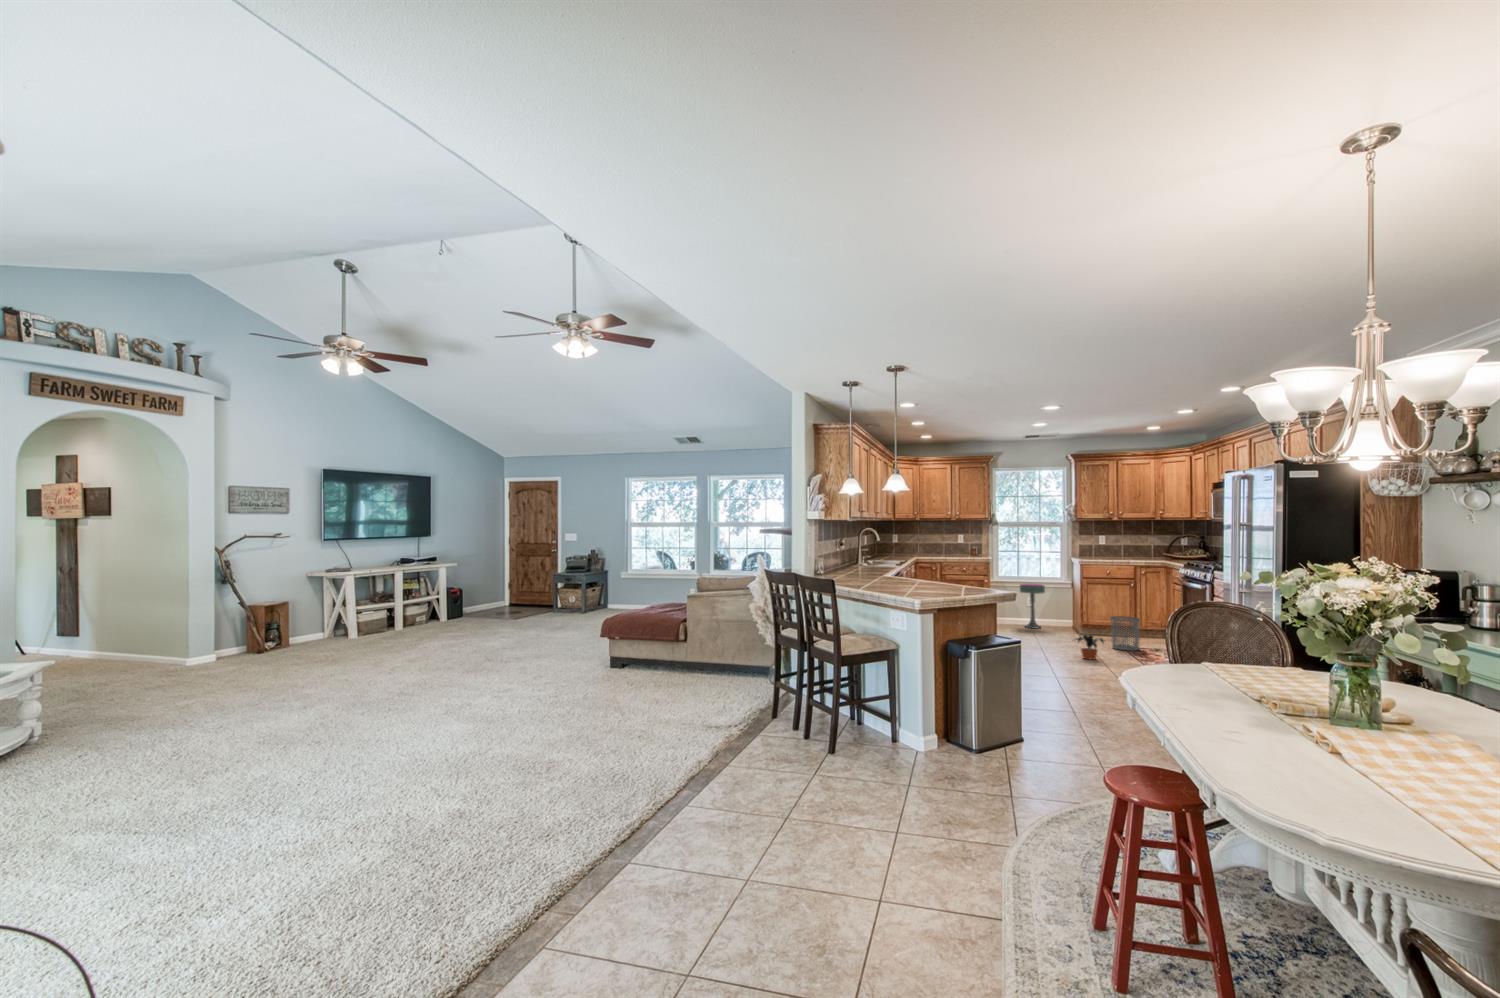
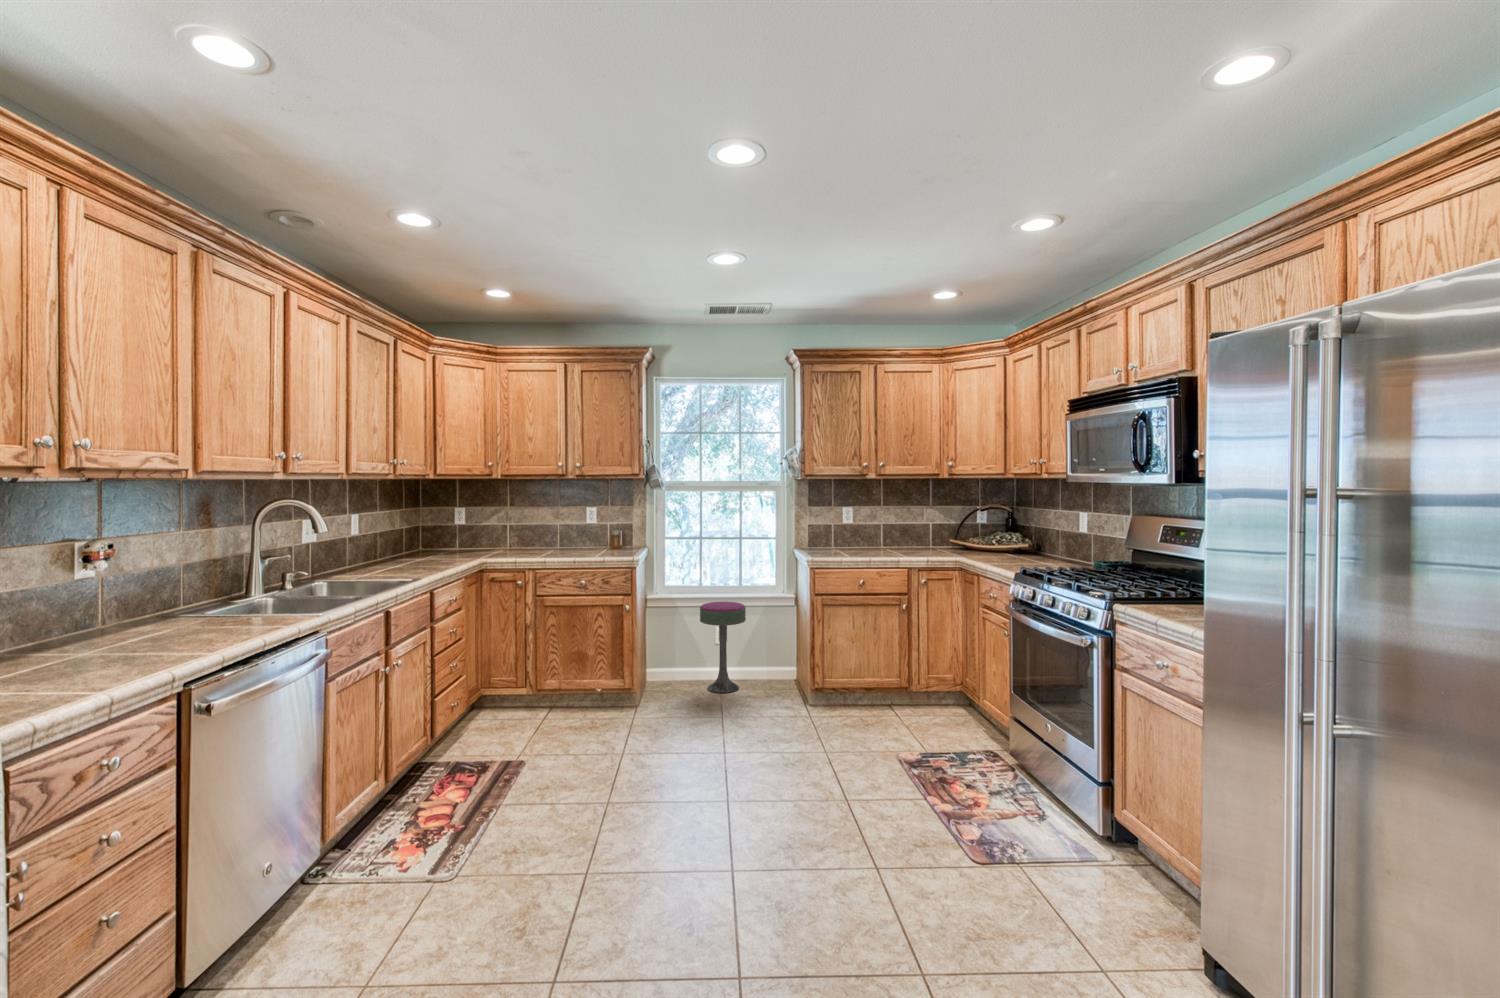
waste bin: present [1110,616,1140,651] -> none [858,703,923,798]
potted plant: present [1075,634,1104,659] -> none [754,807,845,901]

